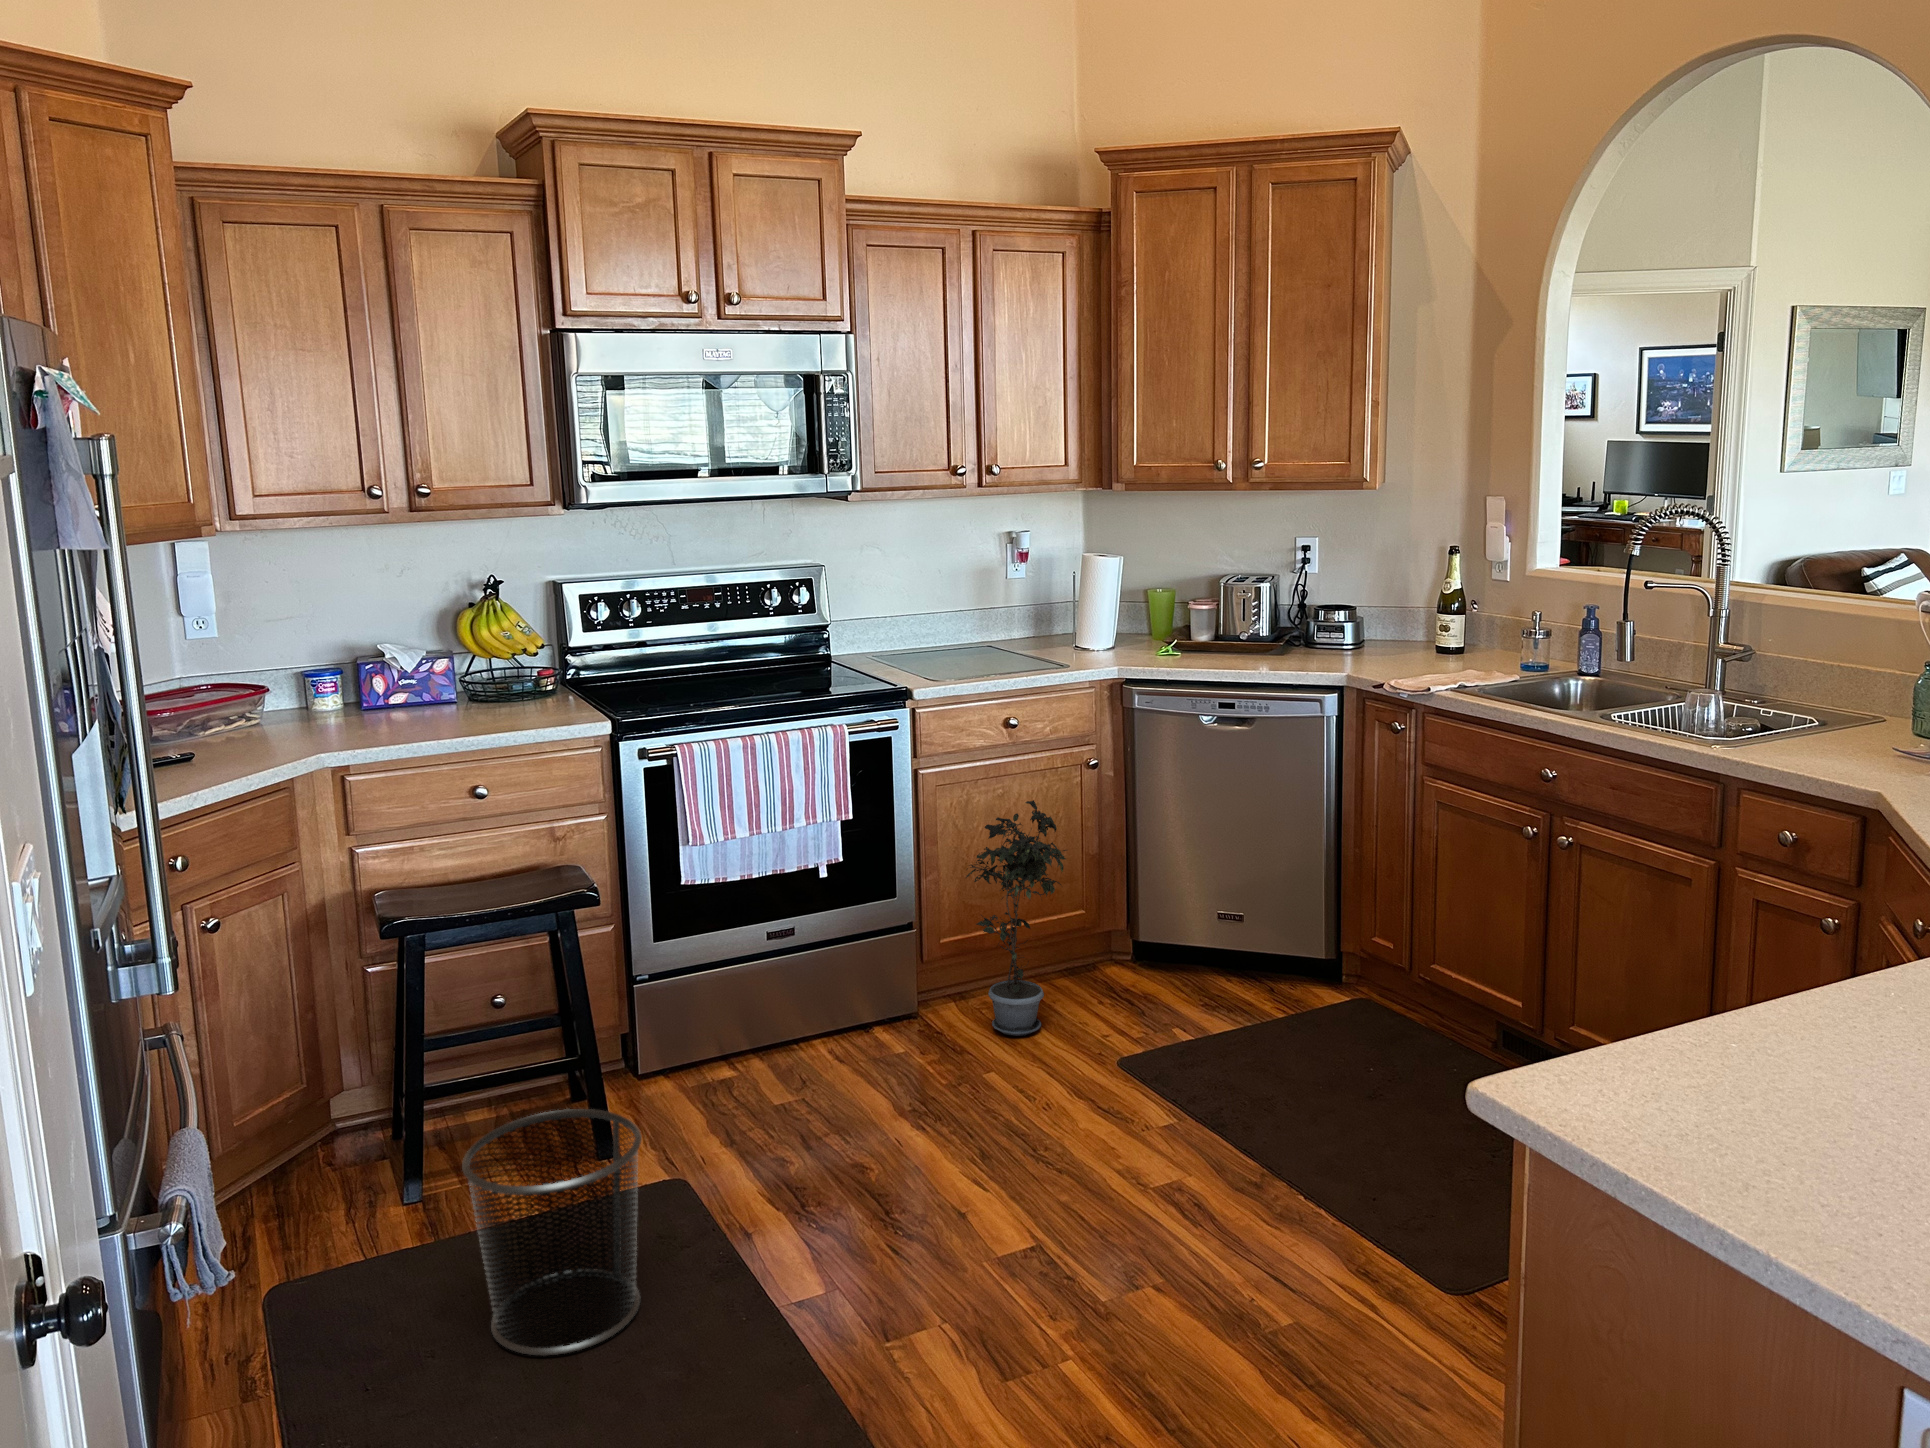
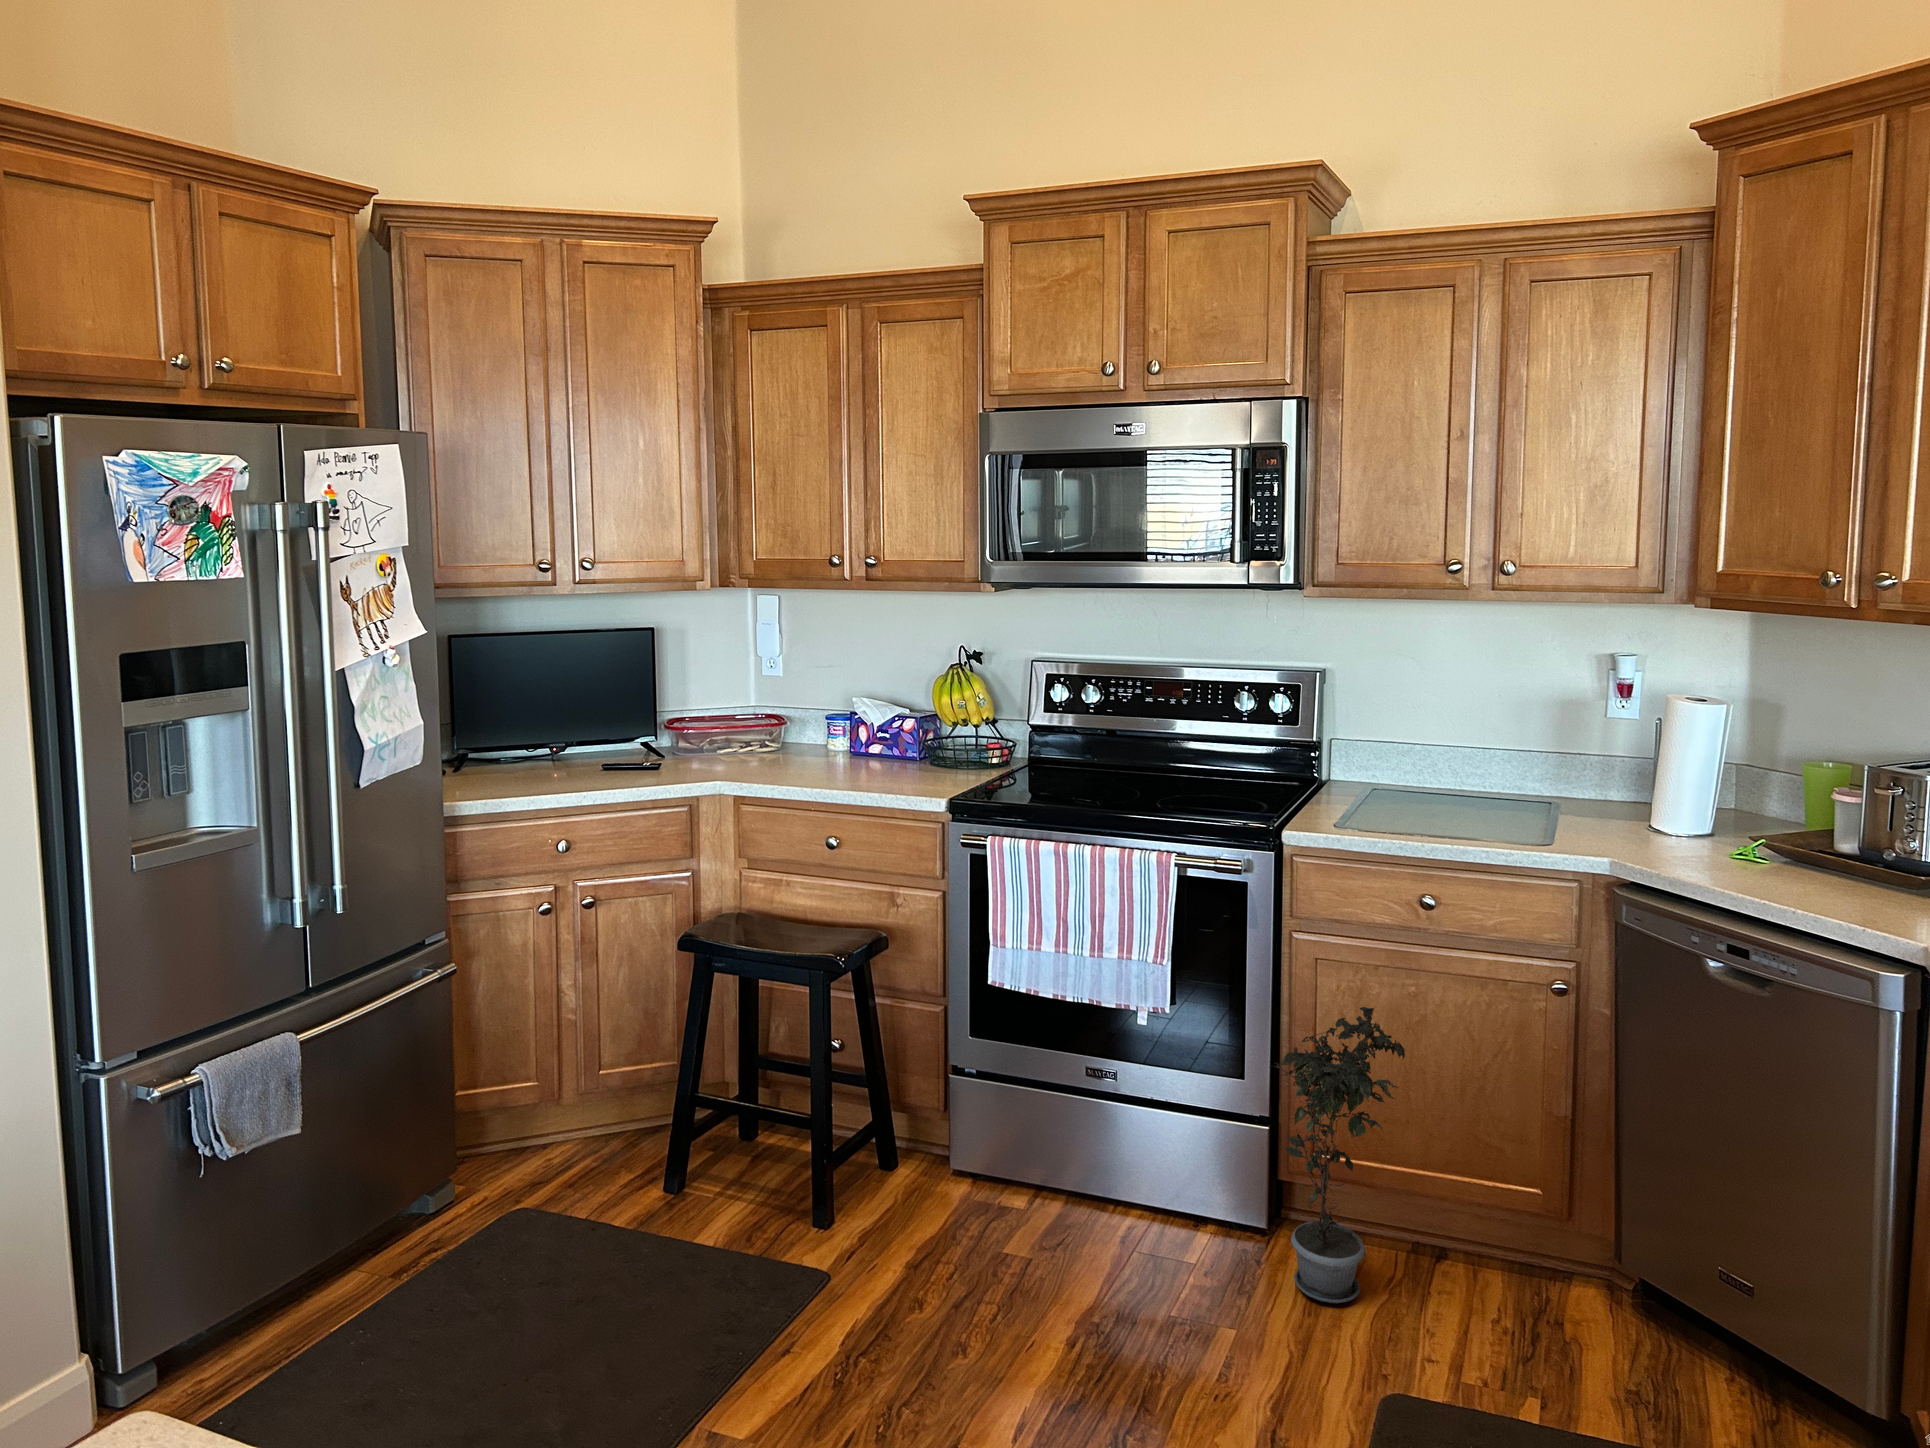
waste bin: present [462,1109,642,1356] -> none [503,1146,666,1379]

